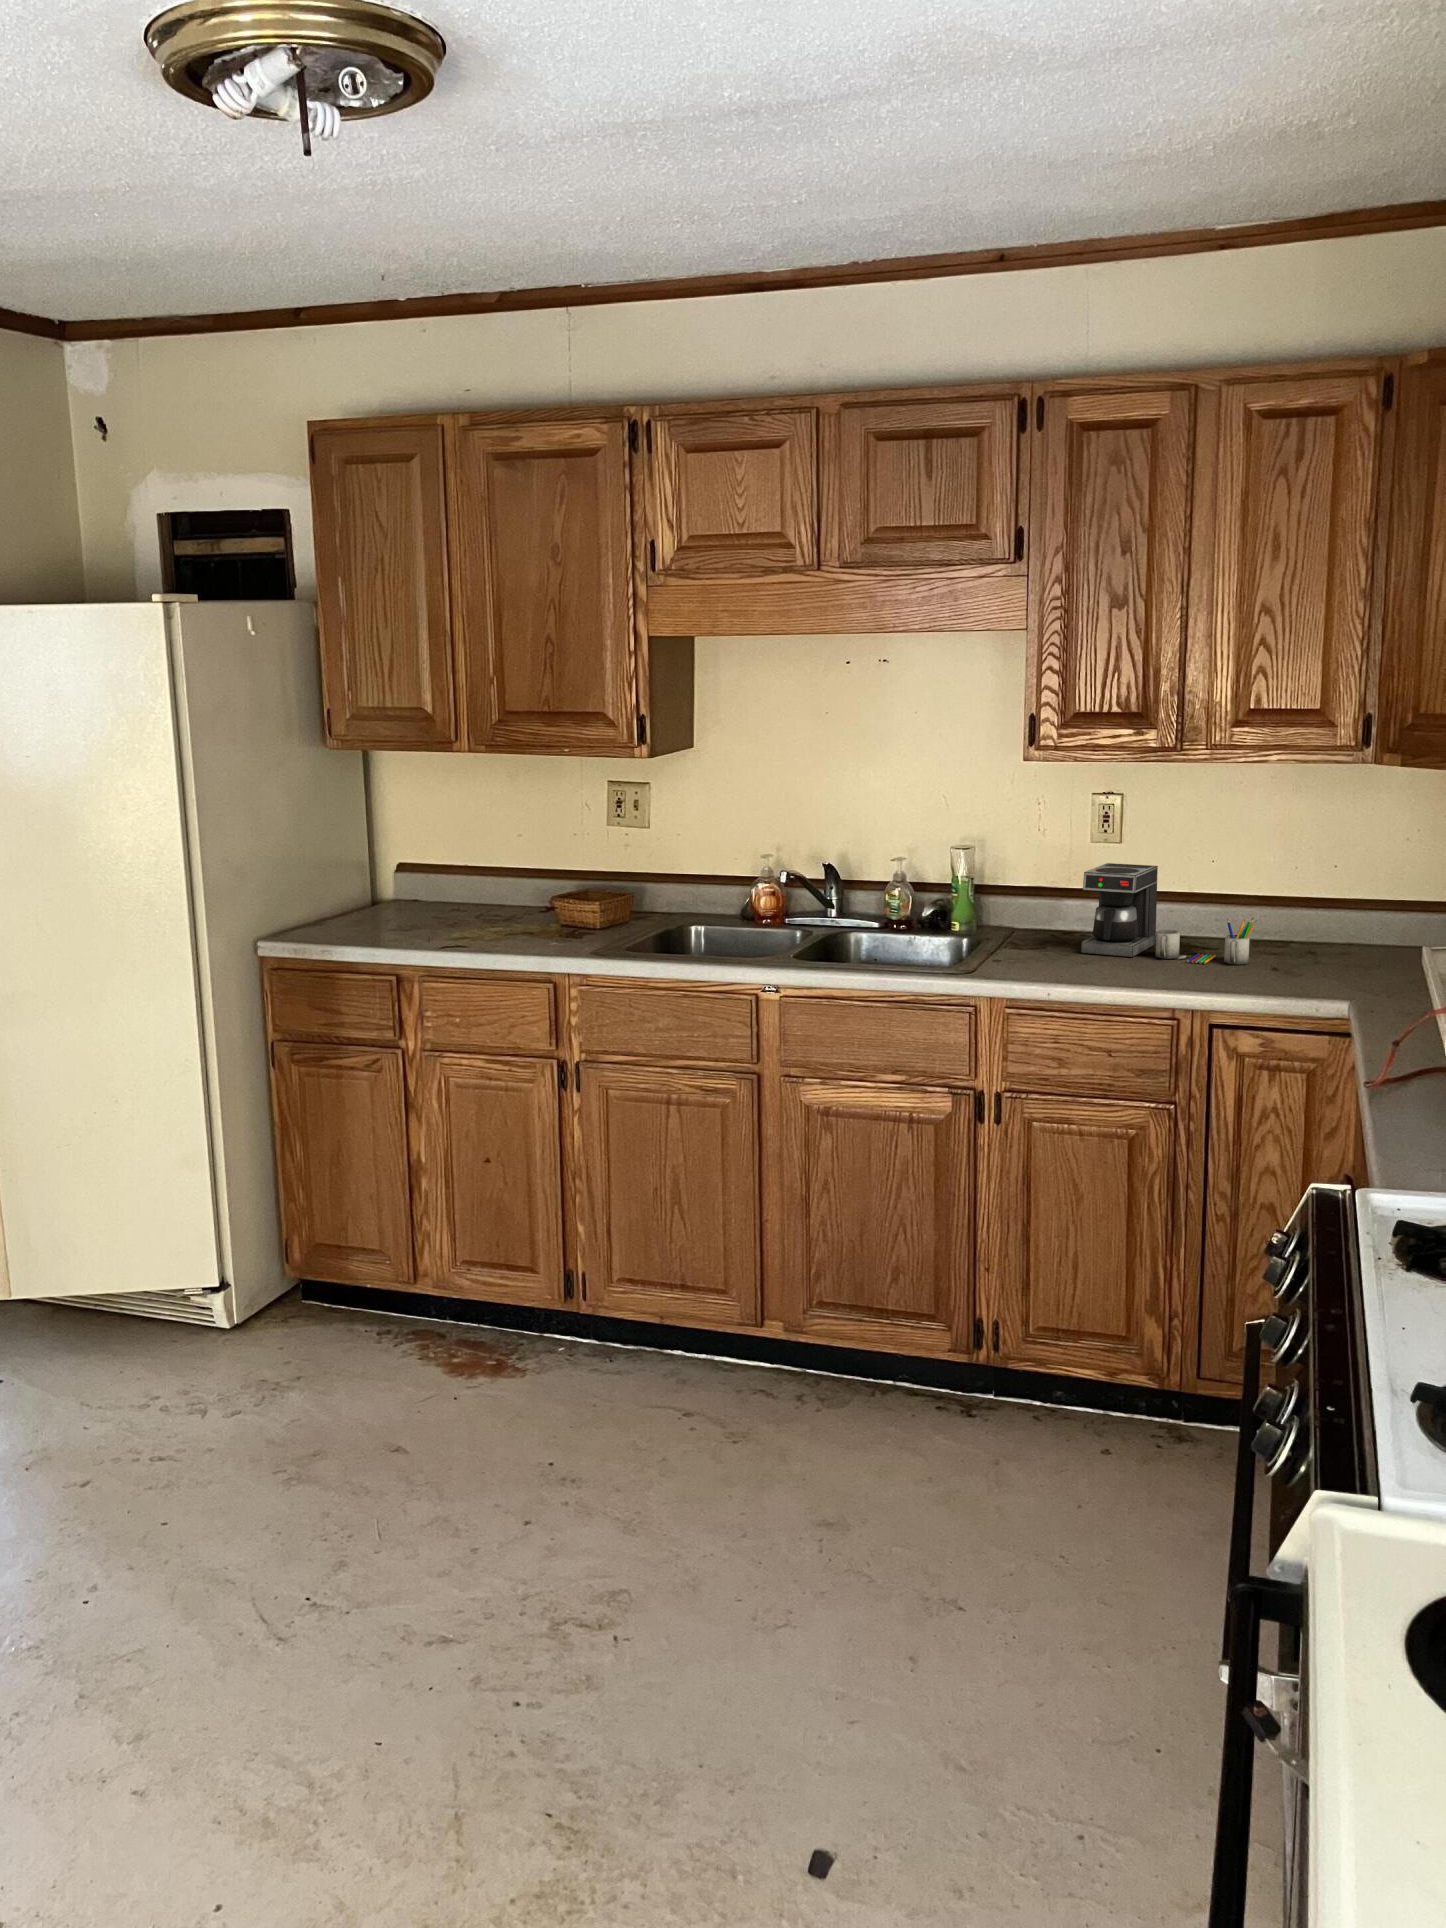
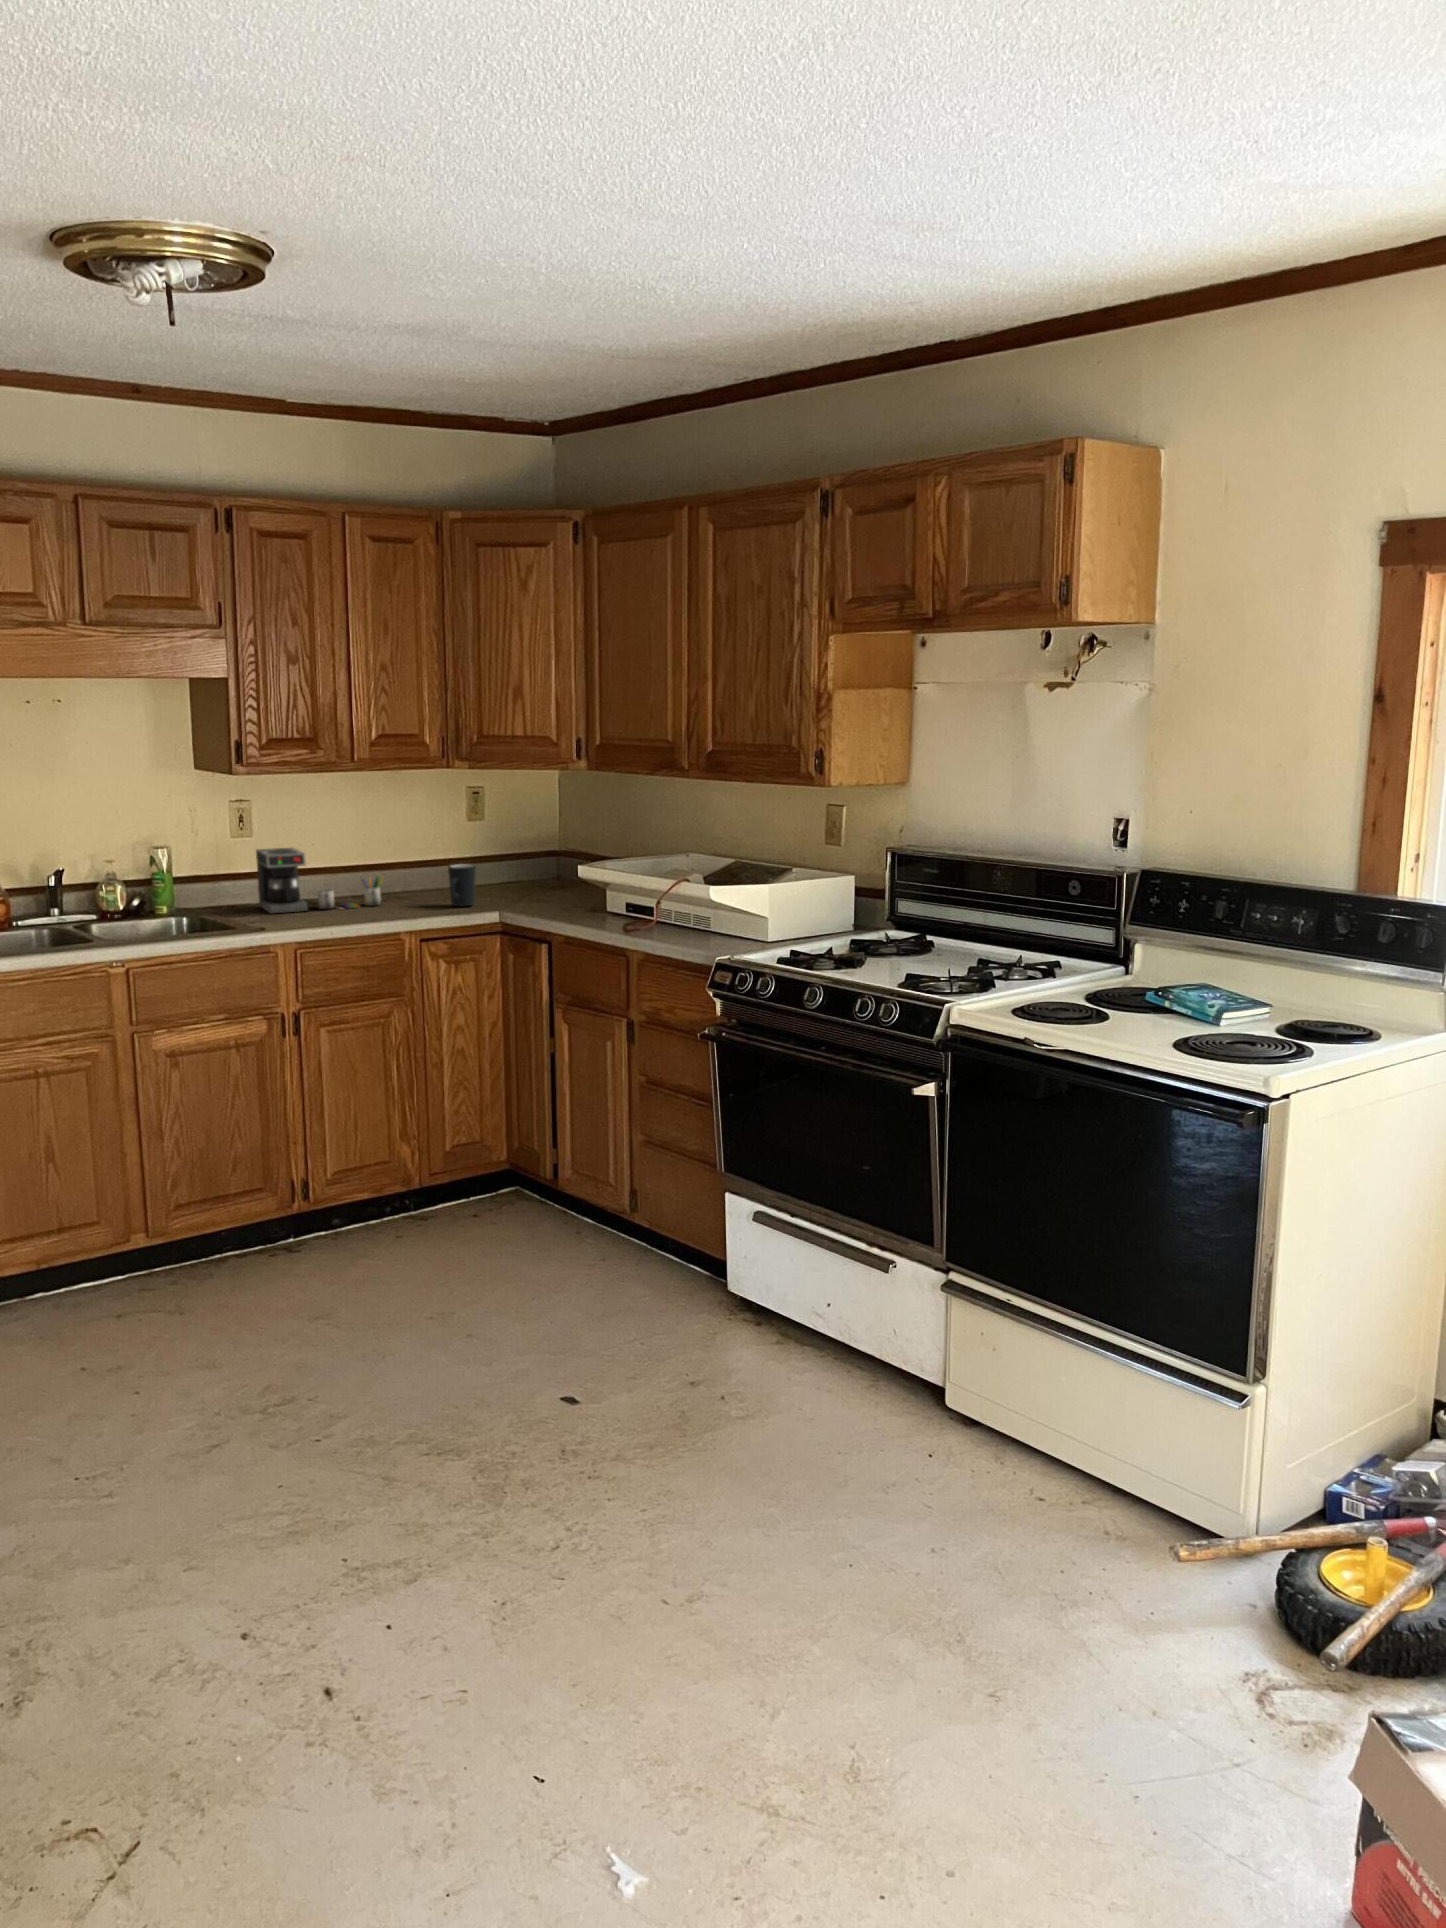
mug: none [1307,920,1368,988] -> present [448,864,476,906]

